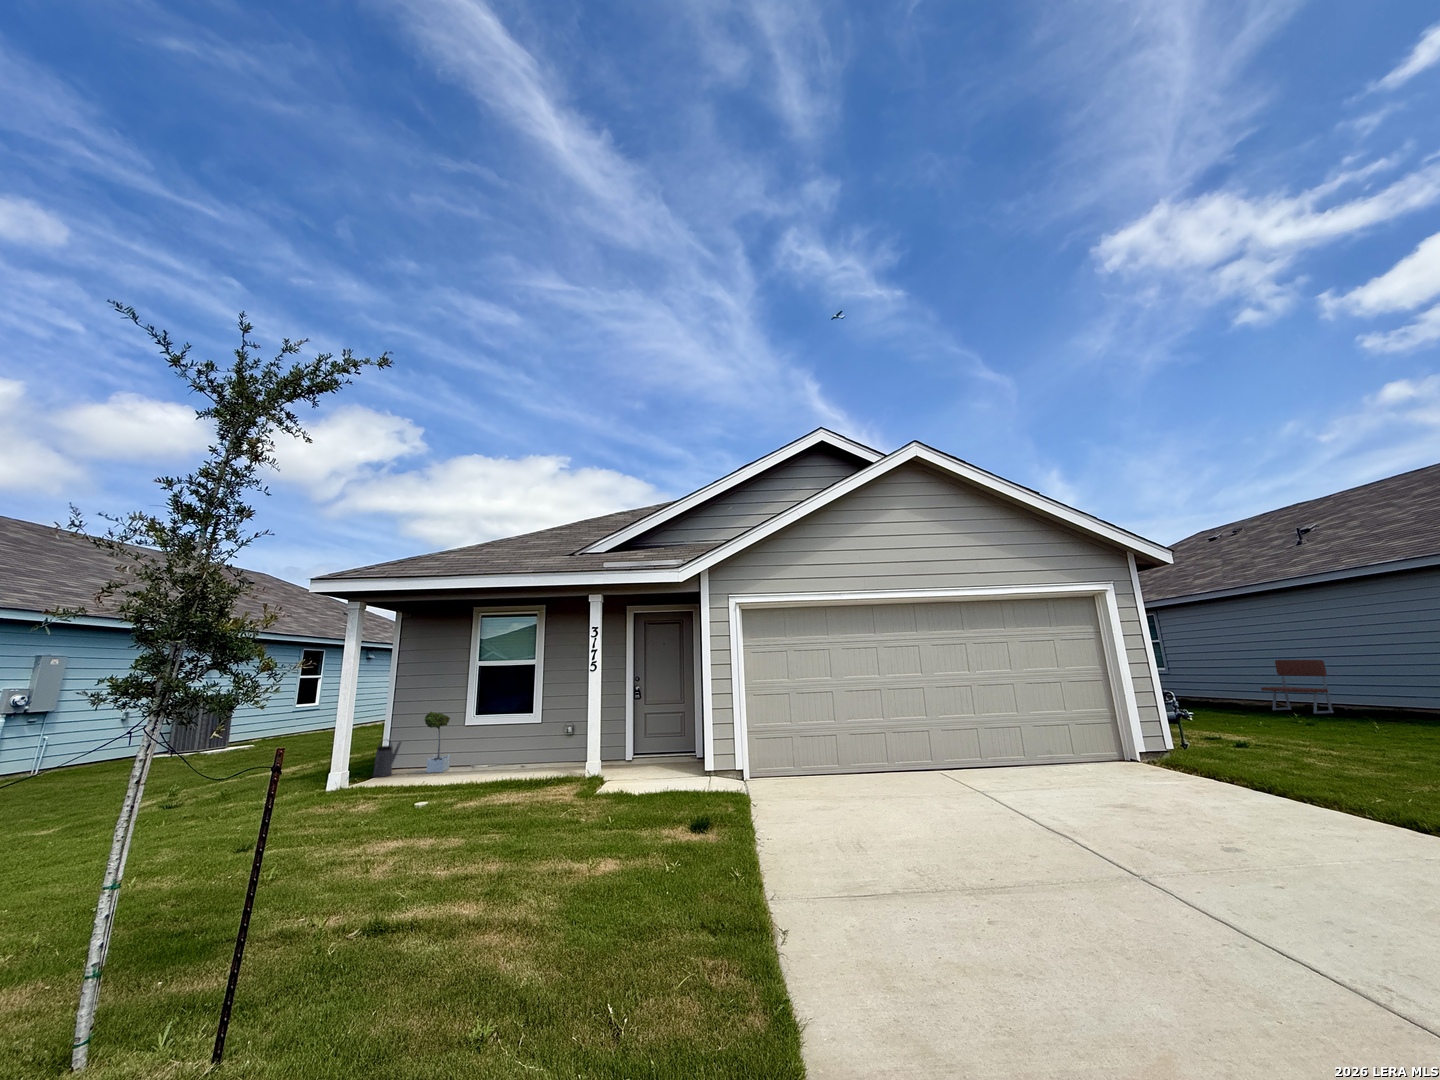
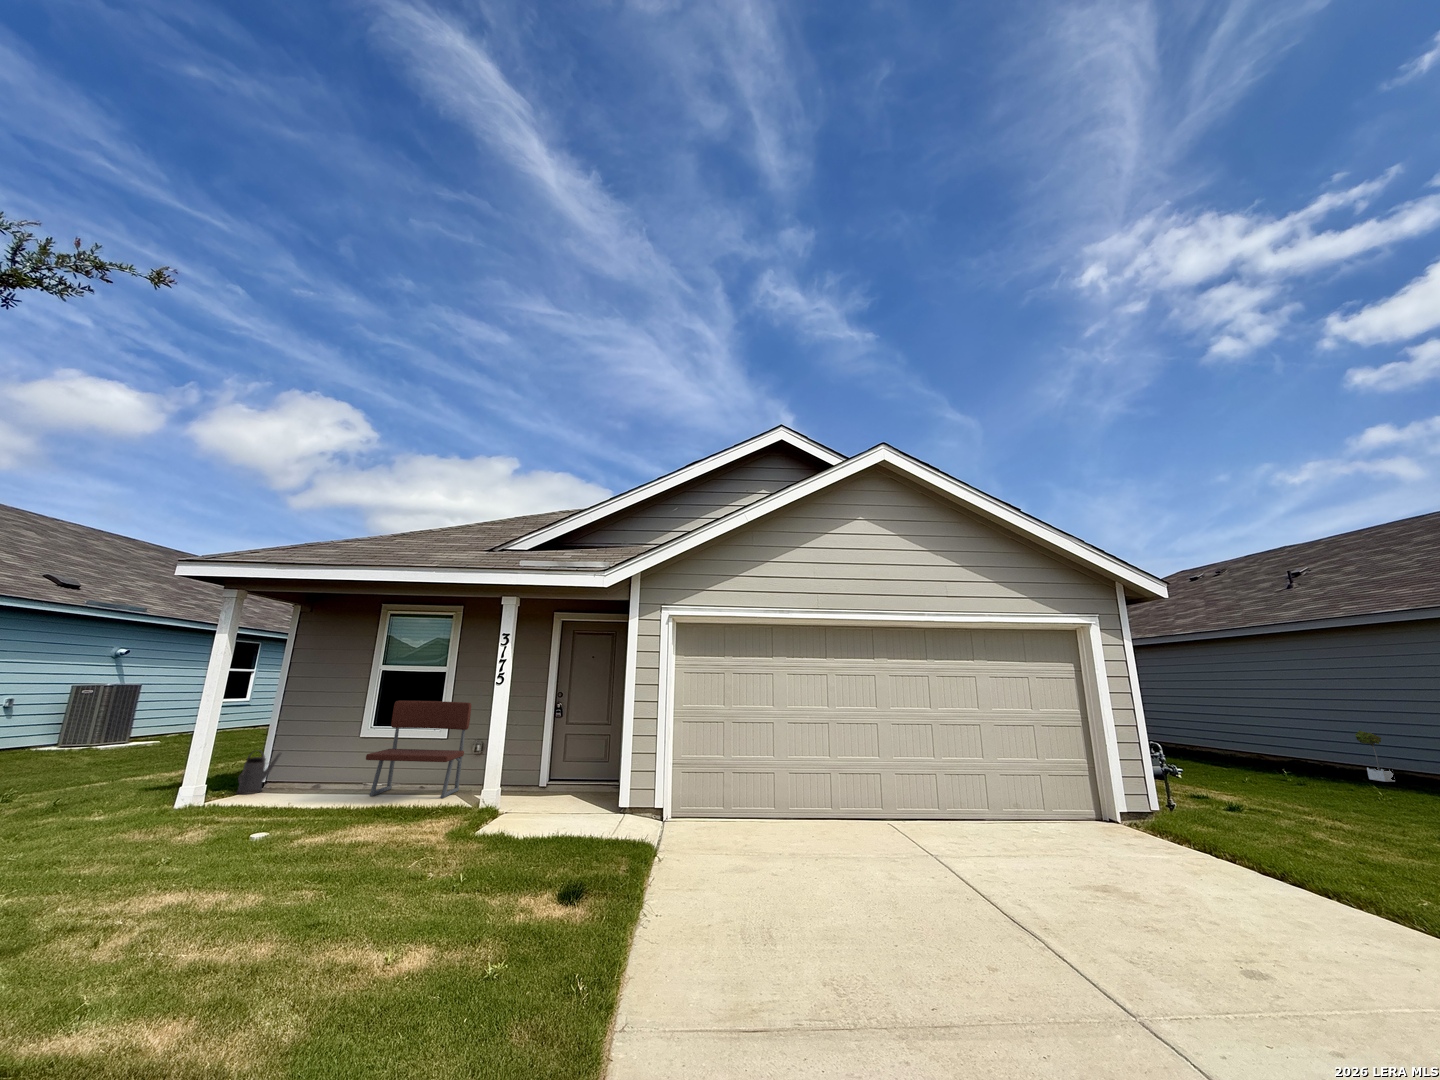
bench: present [1261,660,1333,714] -> present [366,701,471,798]
potted tree: present [425,712,450,773] -> present [1355,730,1395,782]

